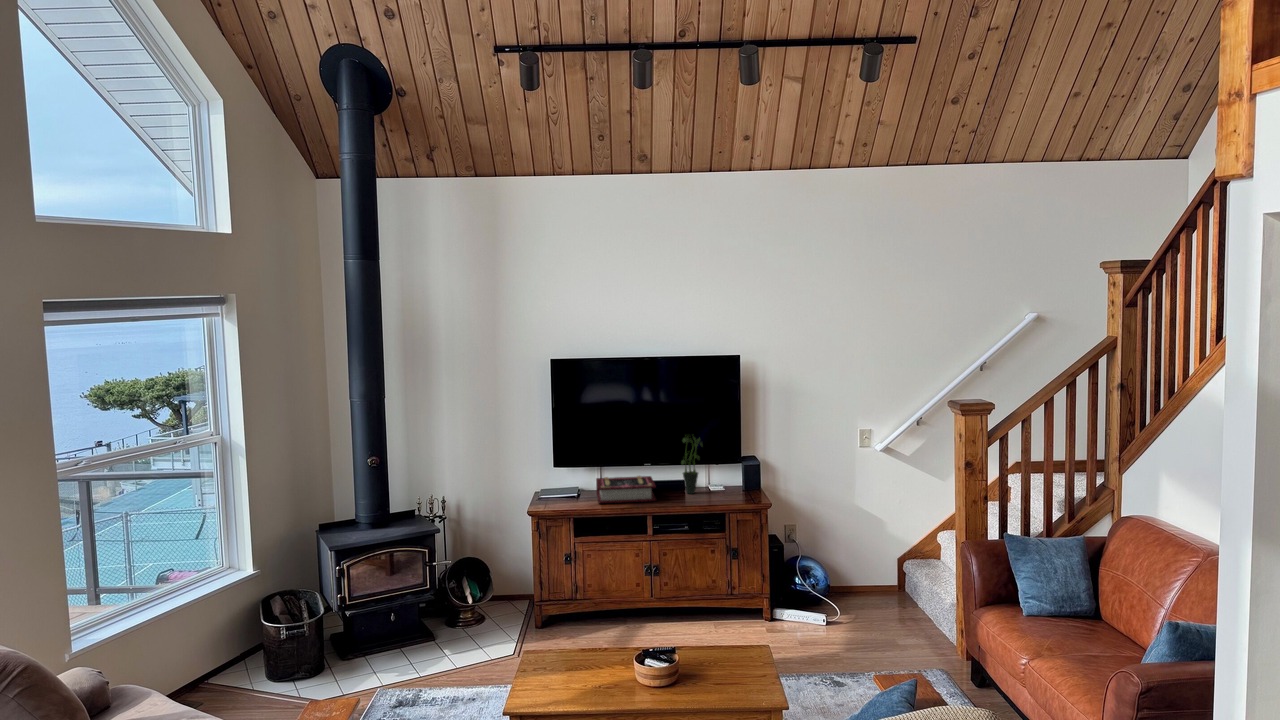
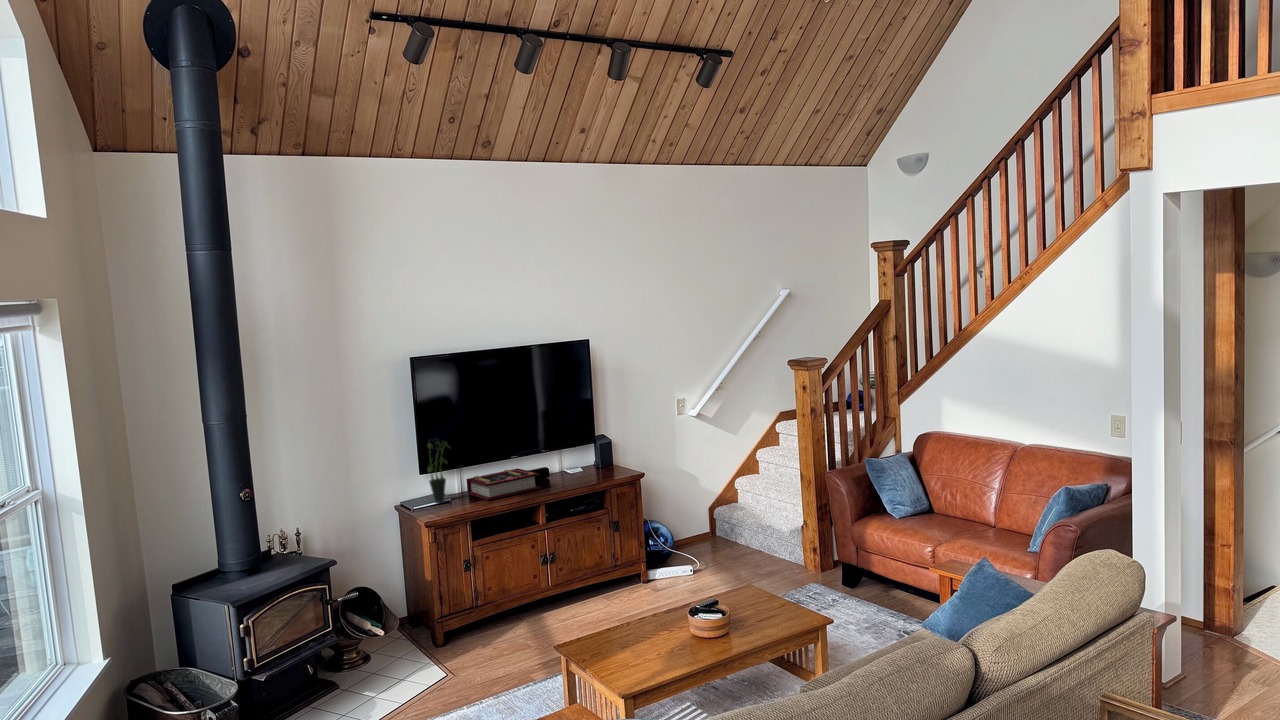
potted plant: present [681,437,703,494] -> present [427,441,450,502]

